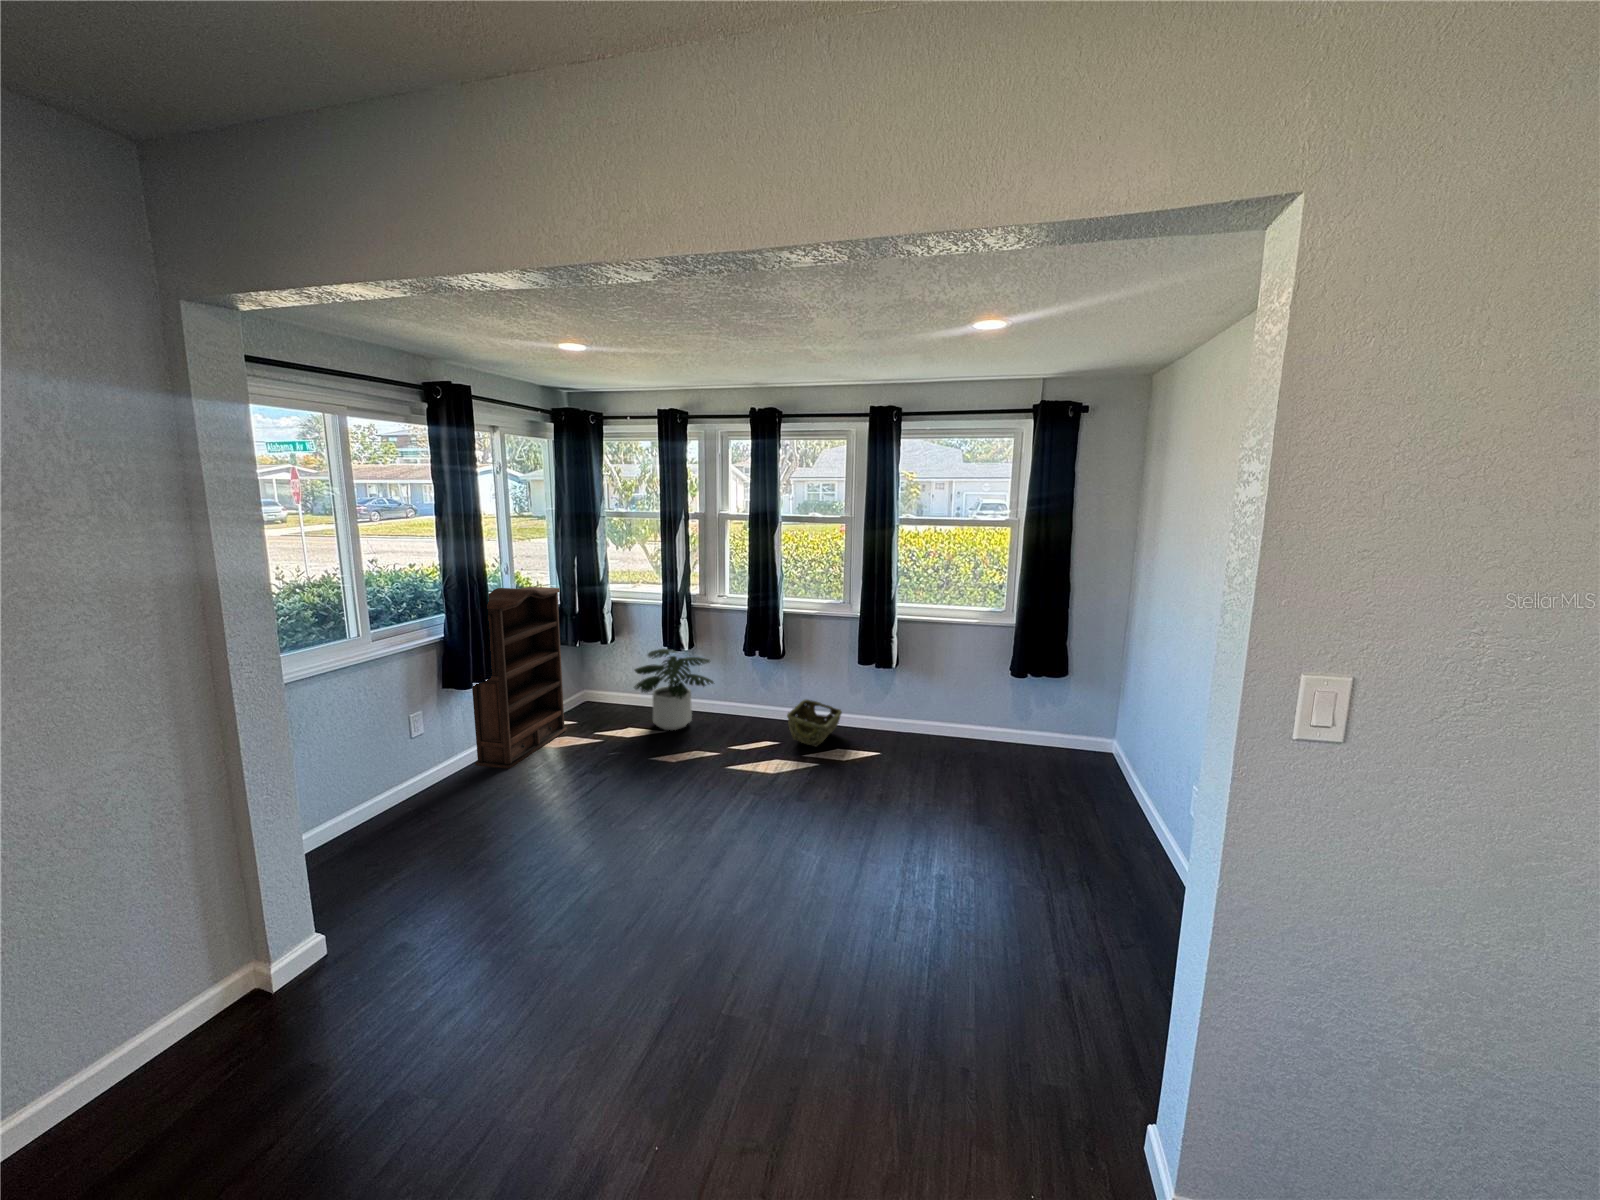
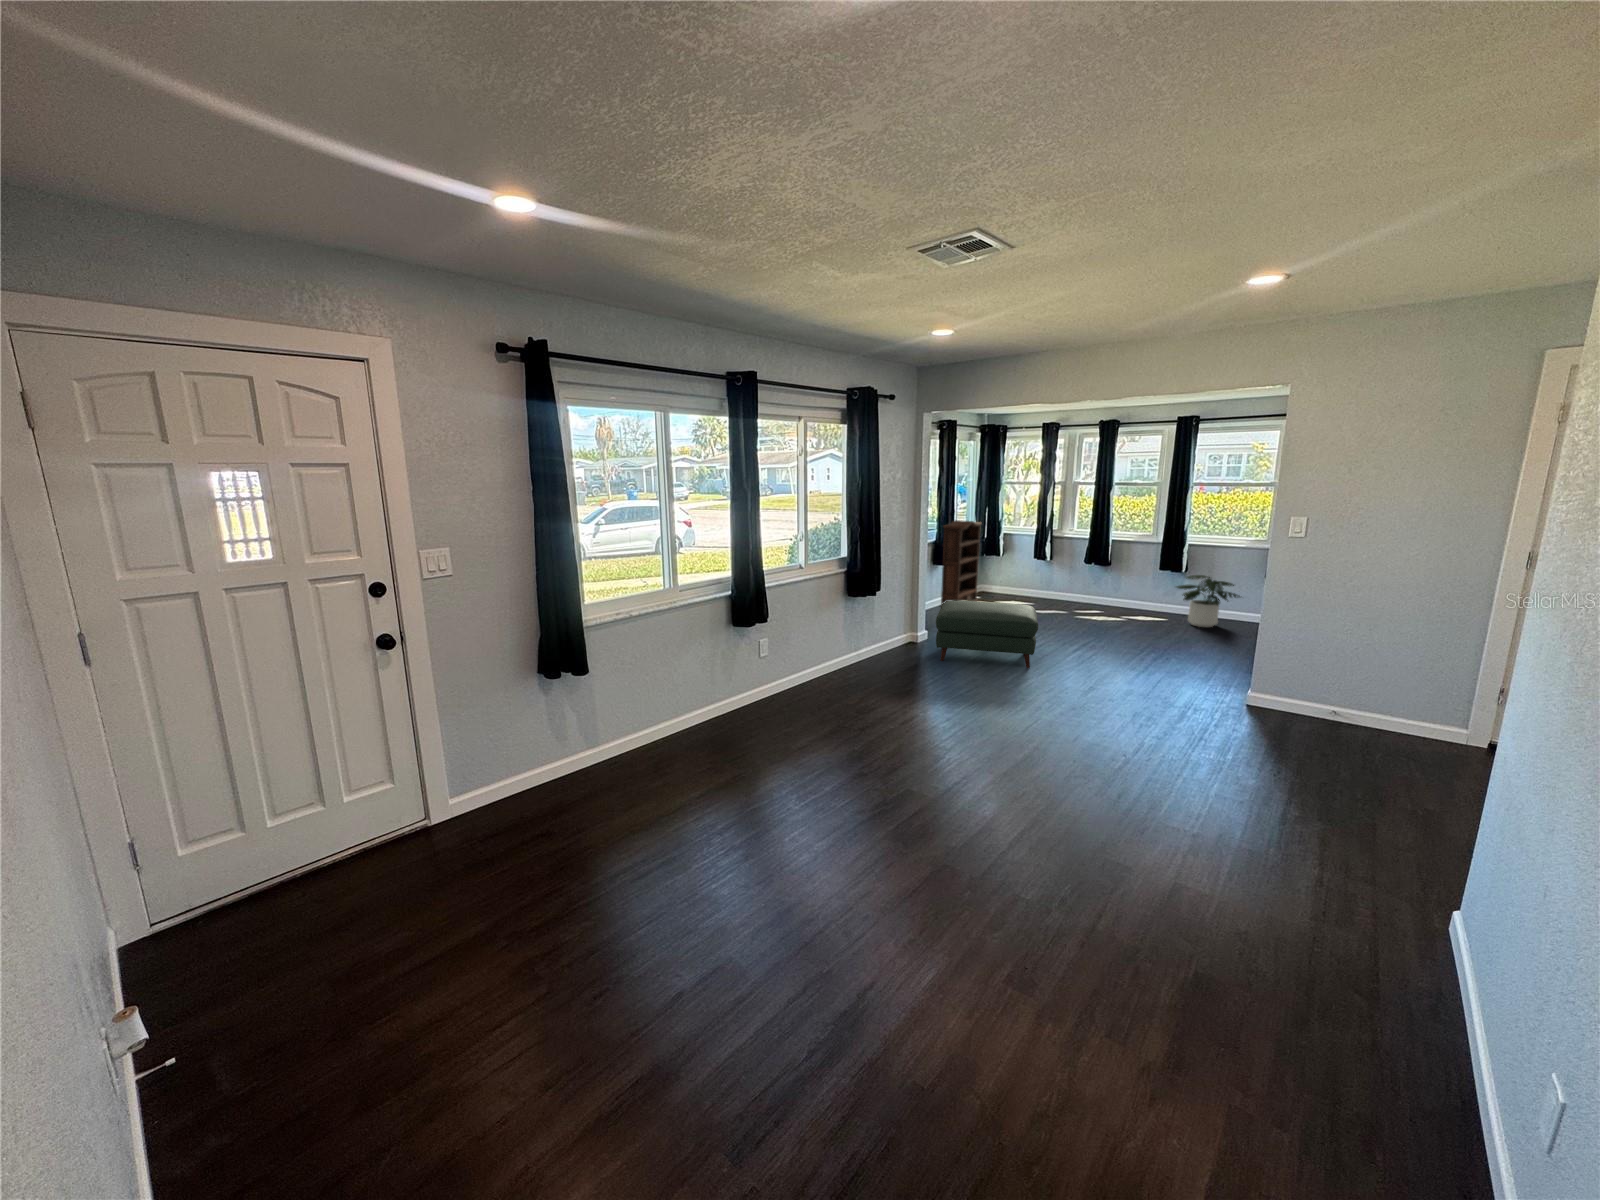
potted plant: present [635,649,714,730] -> present [1177,575,1240,627]
woven basket: present [787,700,842,746] -> none [1111,594,1148,617]
ottoman: none [211,850,601,1138] -> present [936,601,1038,668]

